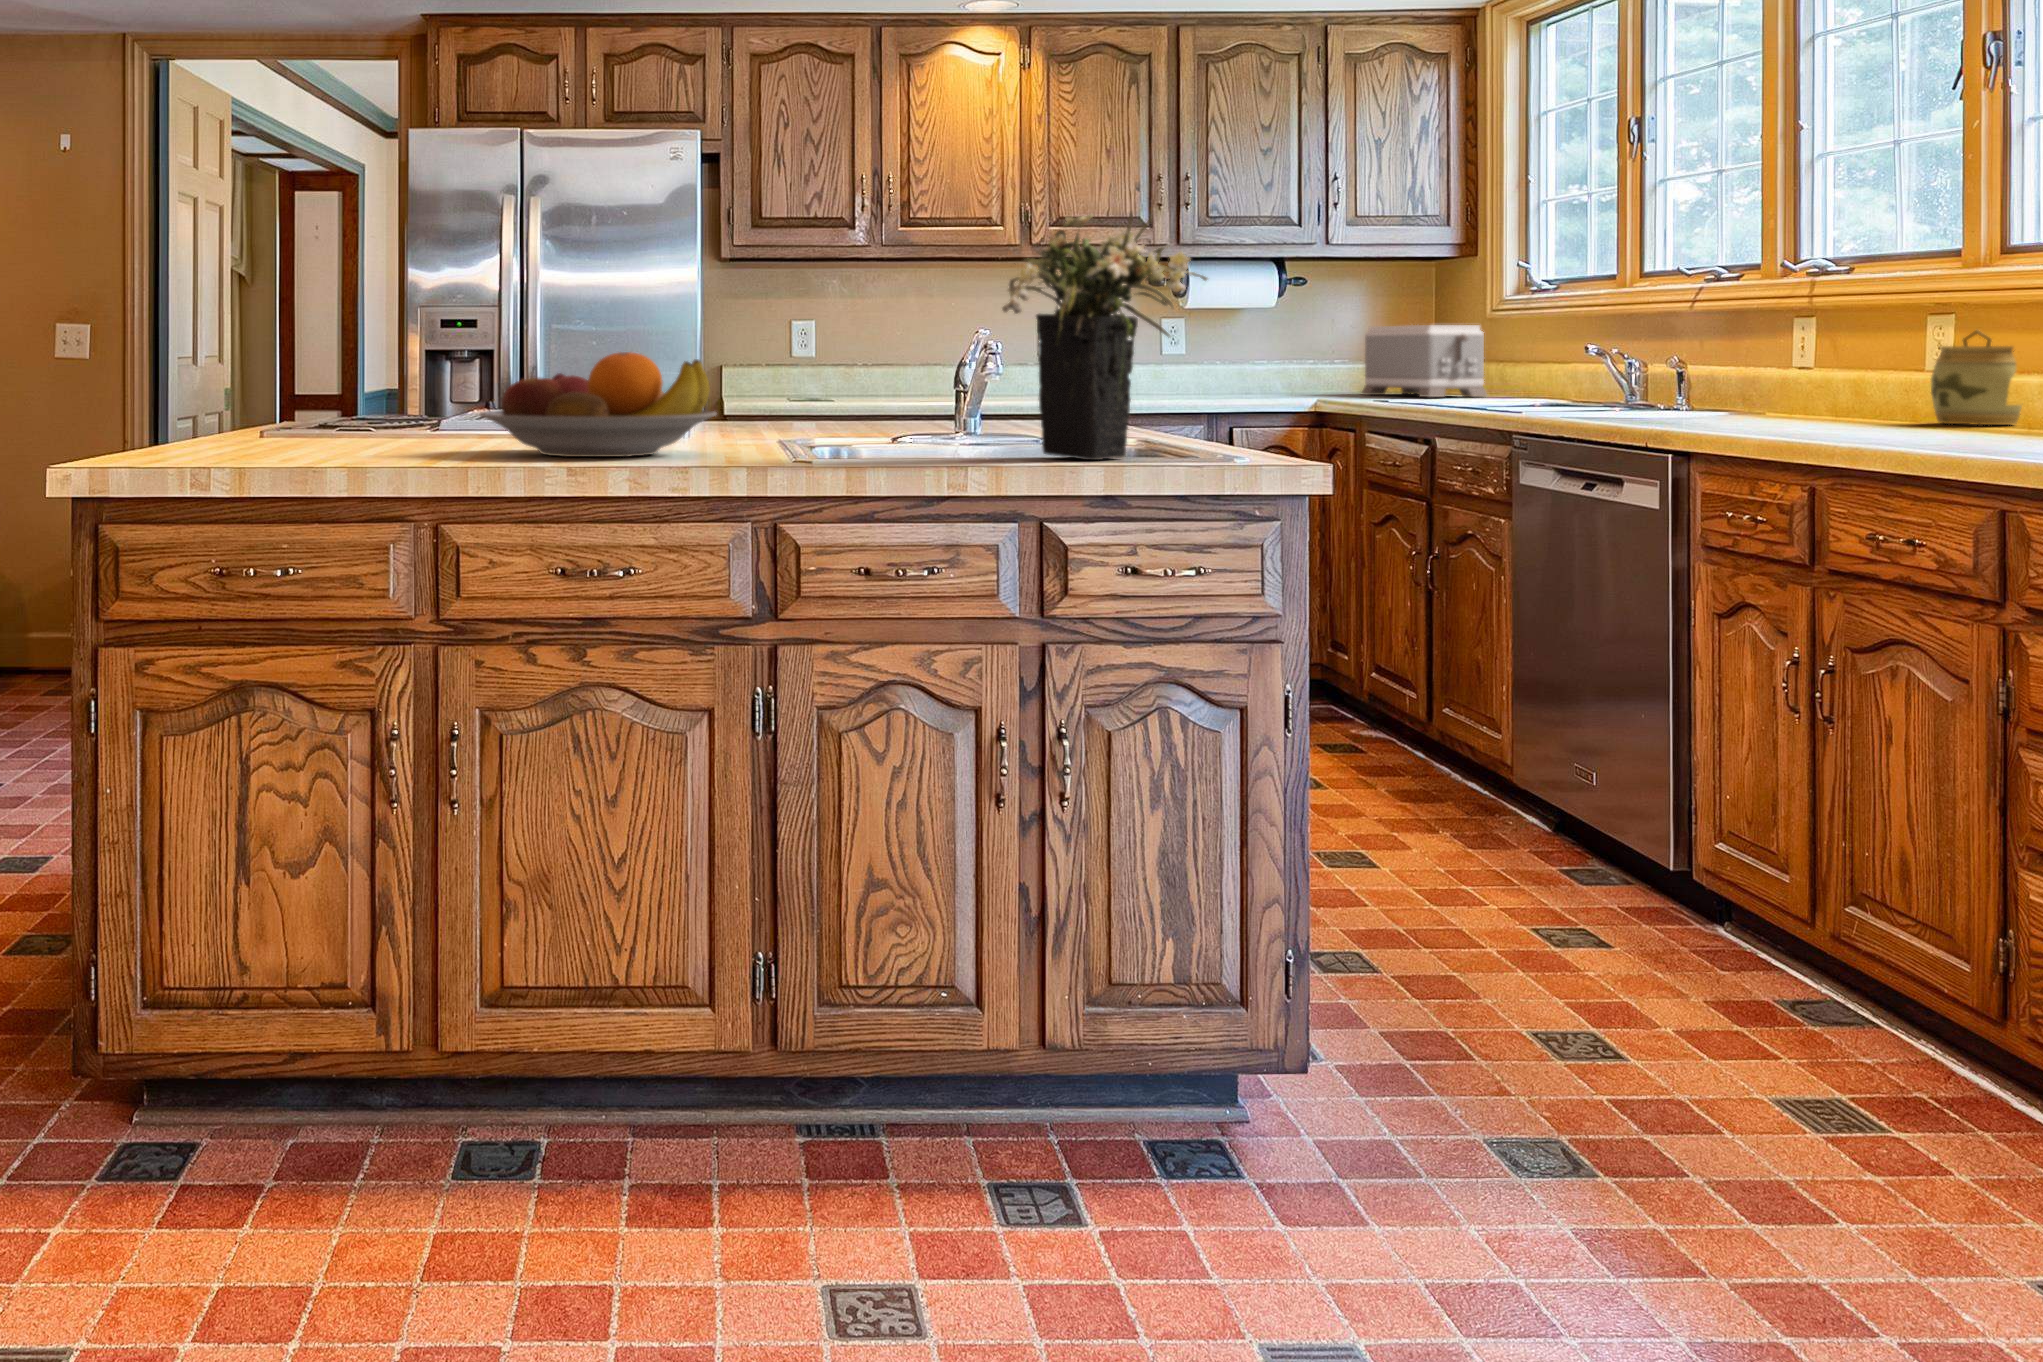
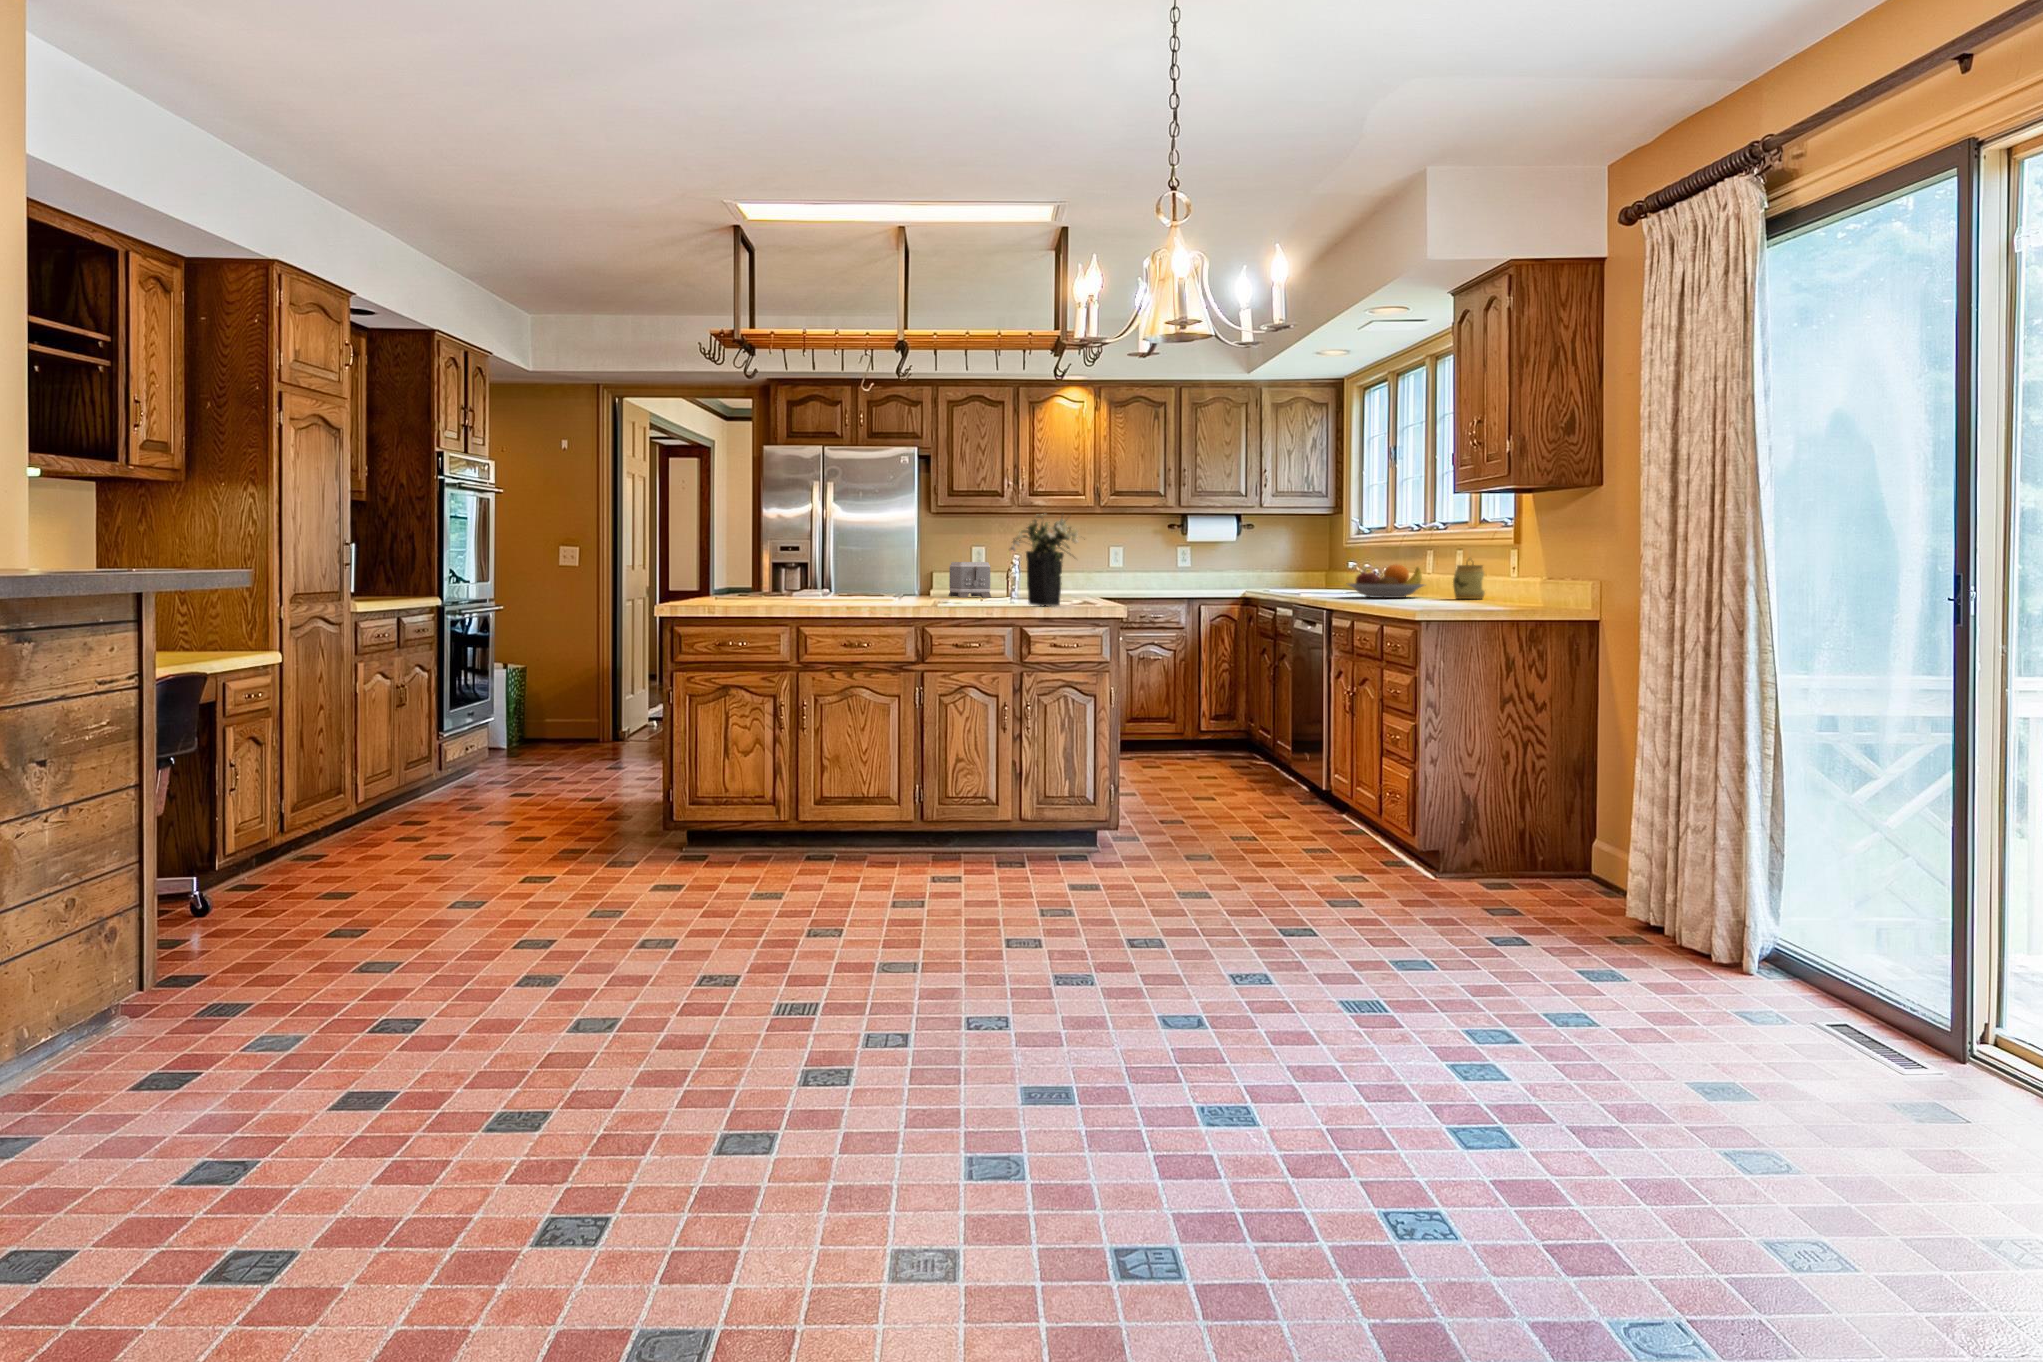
toaster: present [1362,325,1488,397] -> present [948,562,991,598]
fruit bowl: present [480,352,716,457] -> present [1348,565,1424,598]

